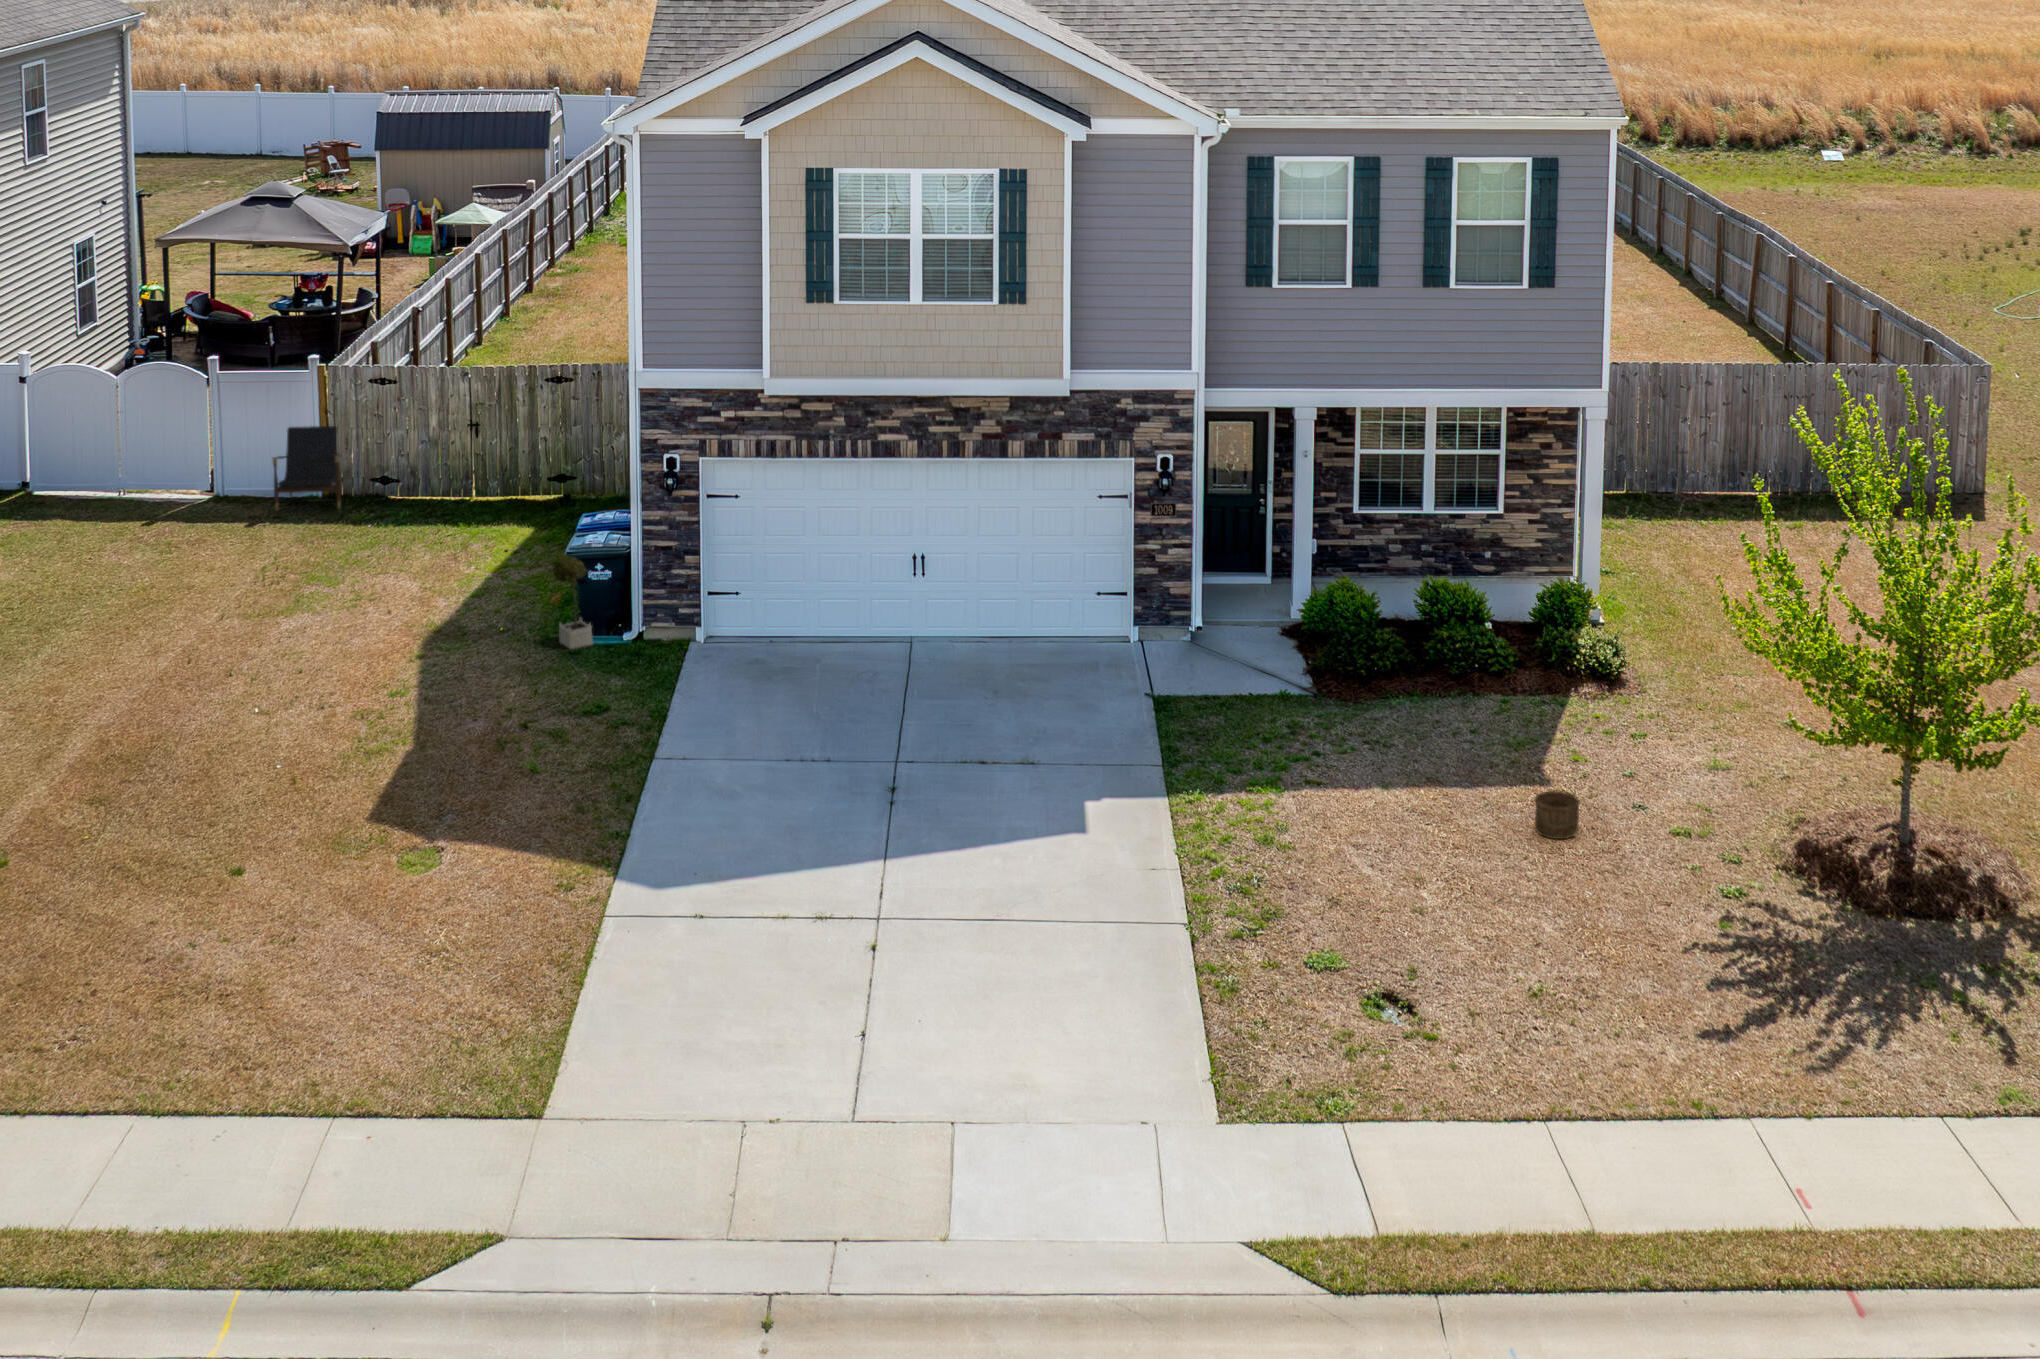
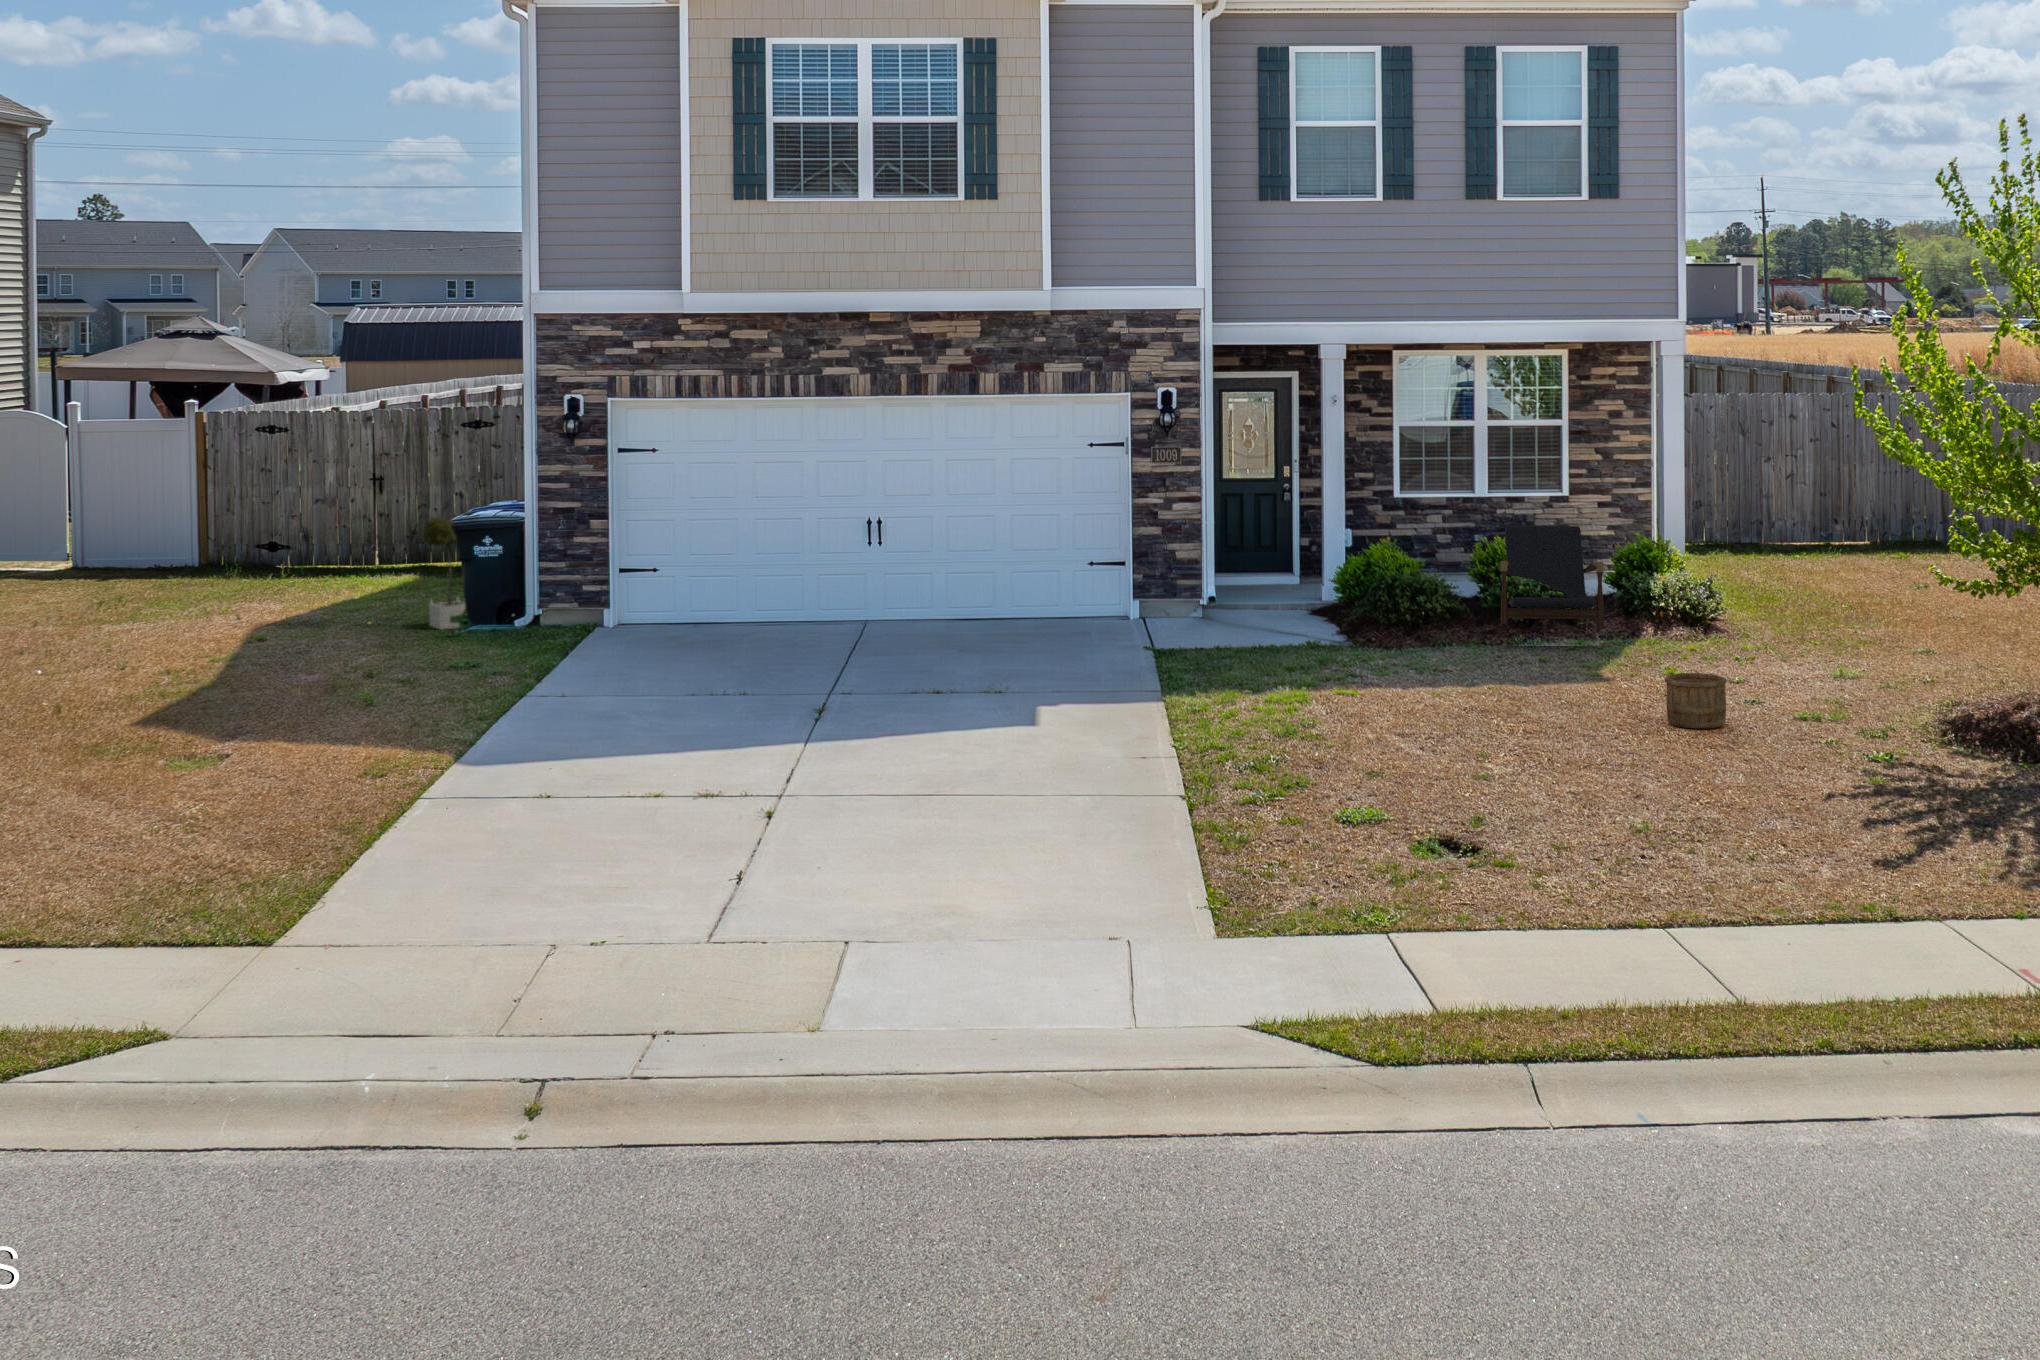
lounge chair: present [273,426,341,510] -> present [1498,526,1604,648]

